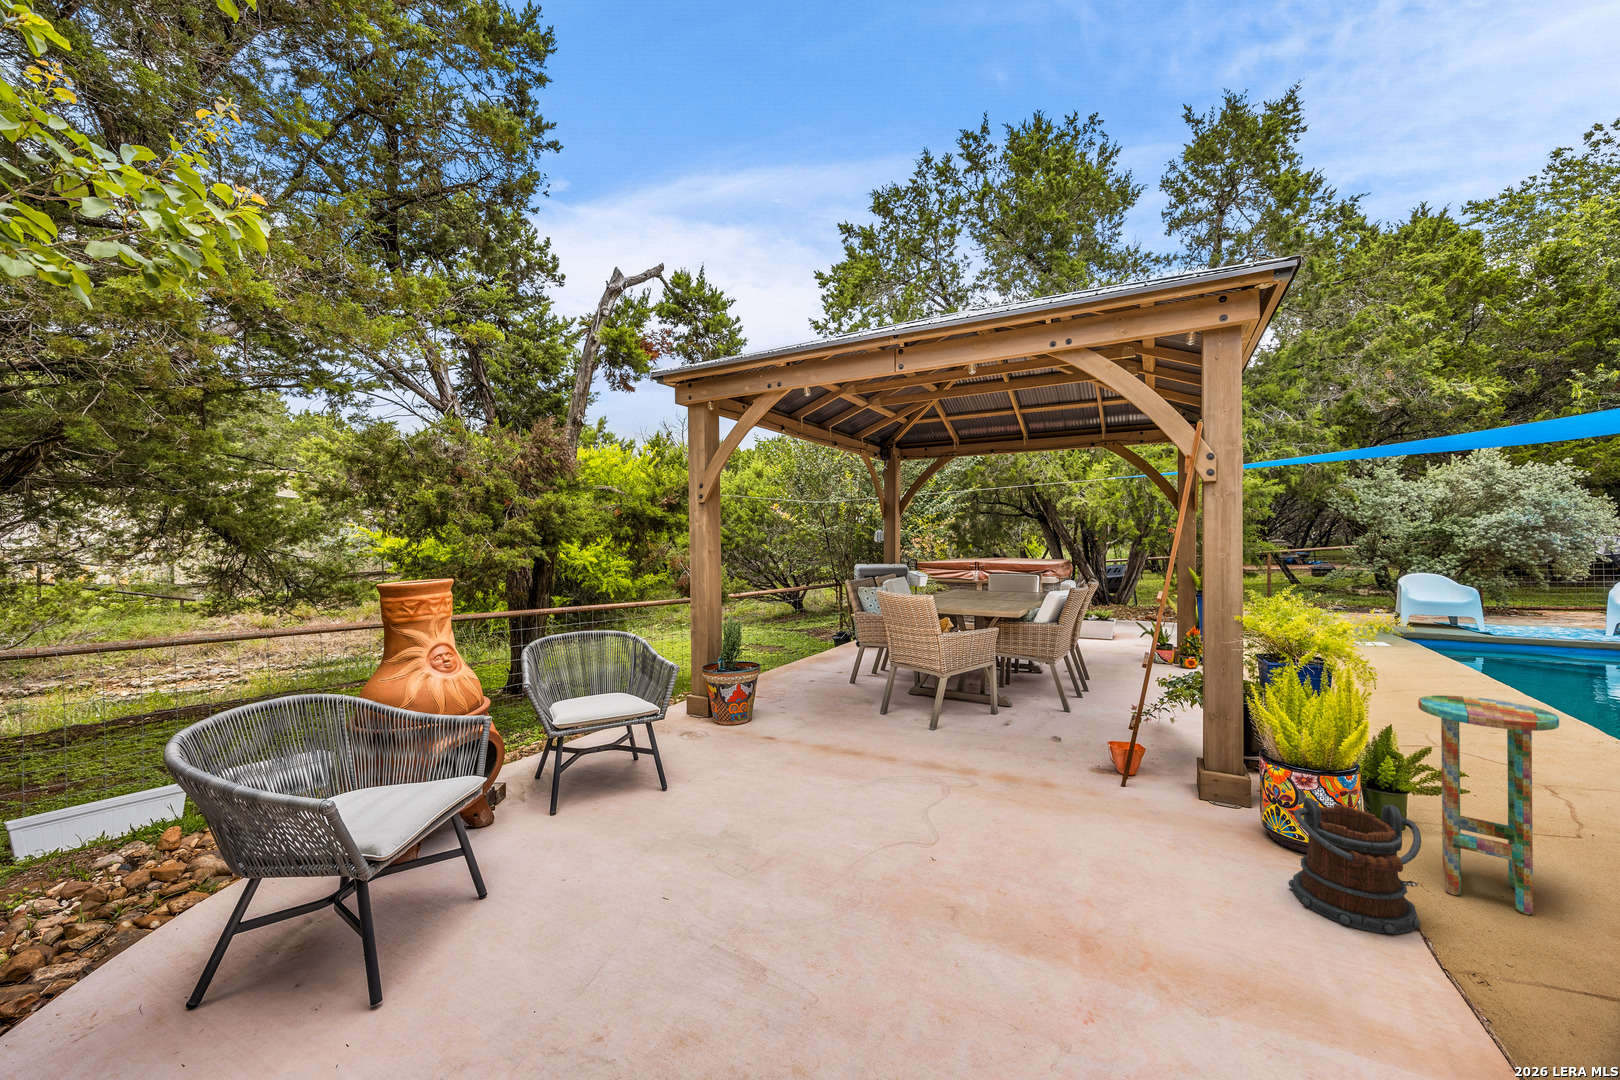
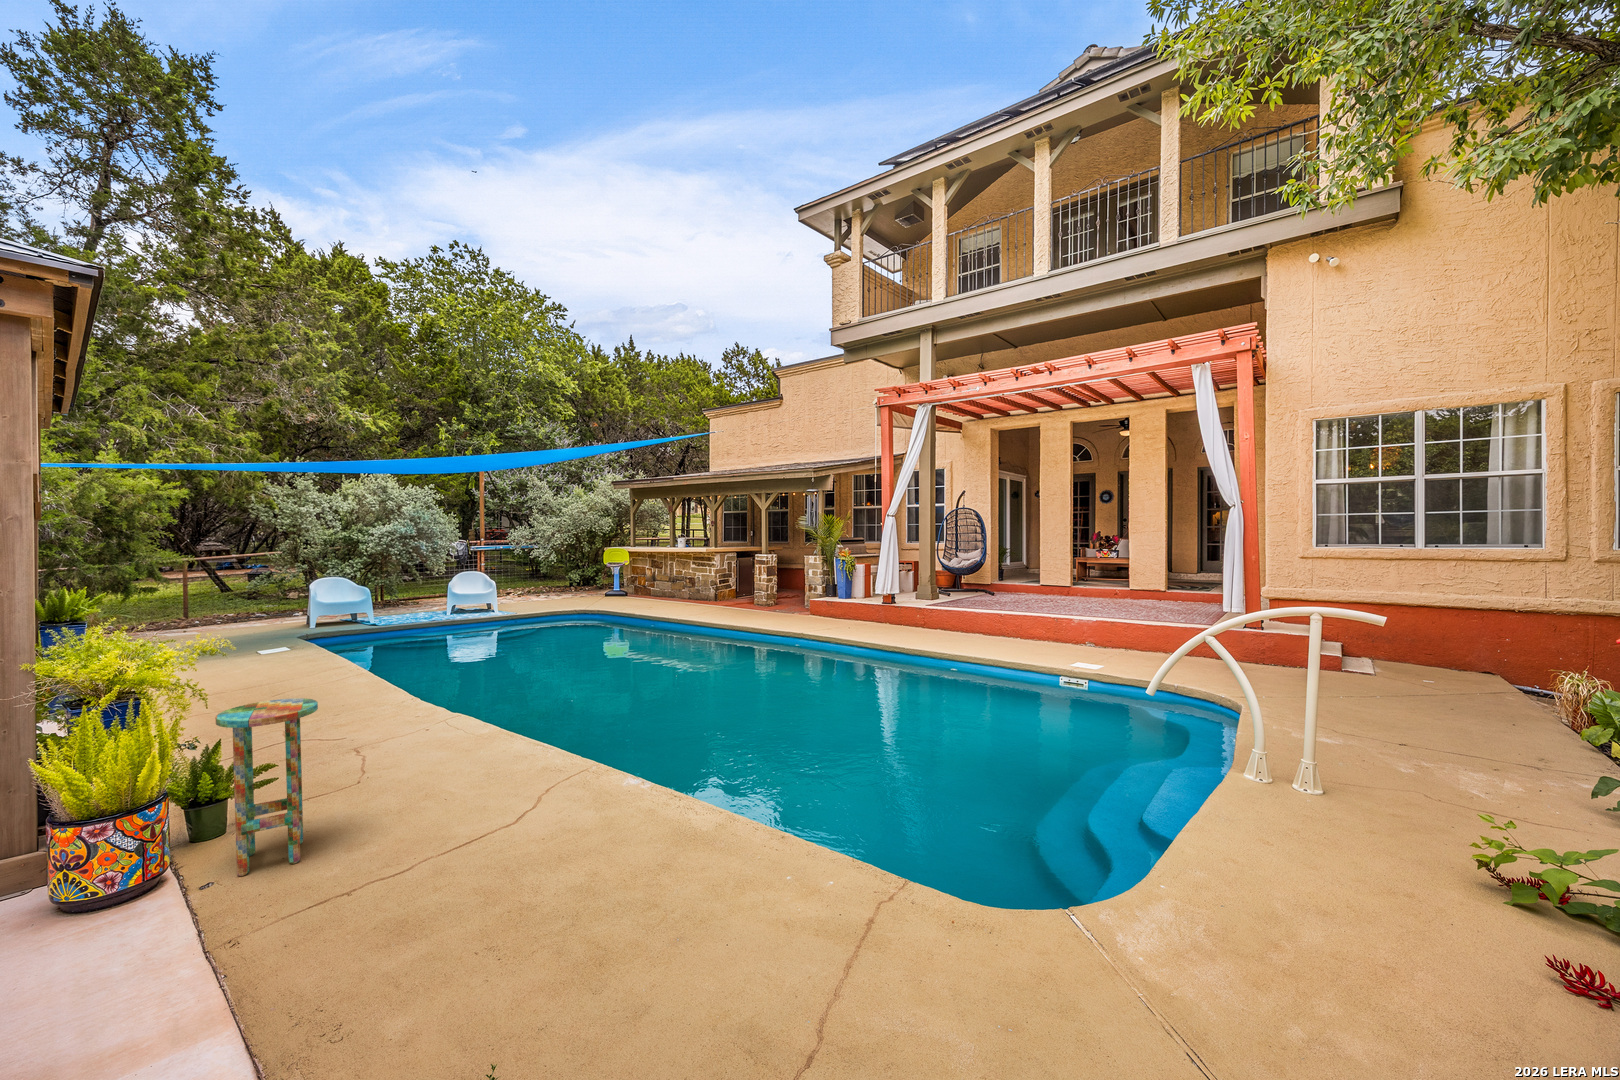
bucket: present [1289,797,1421,934] -> none [59,823,200,968]

